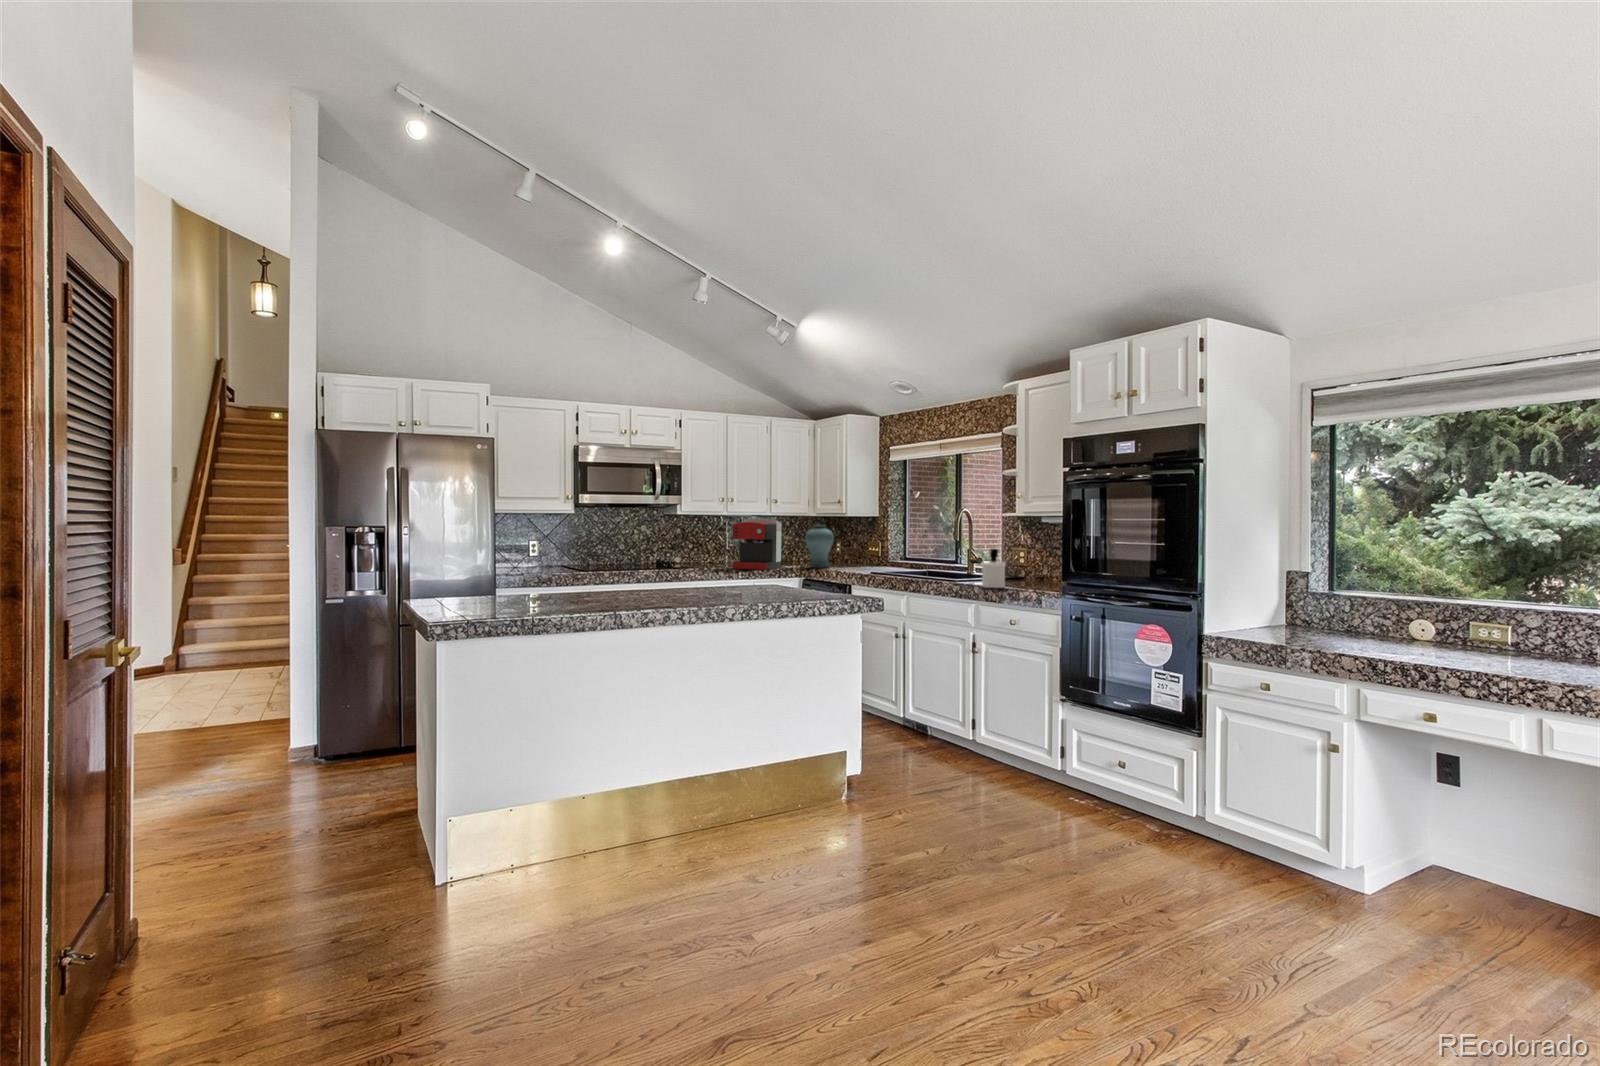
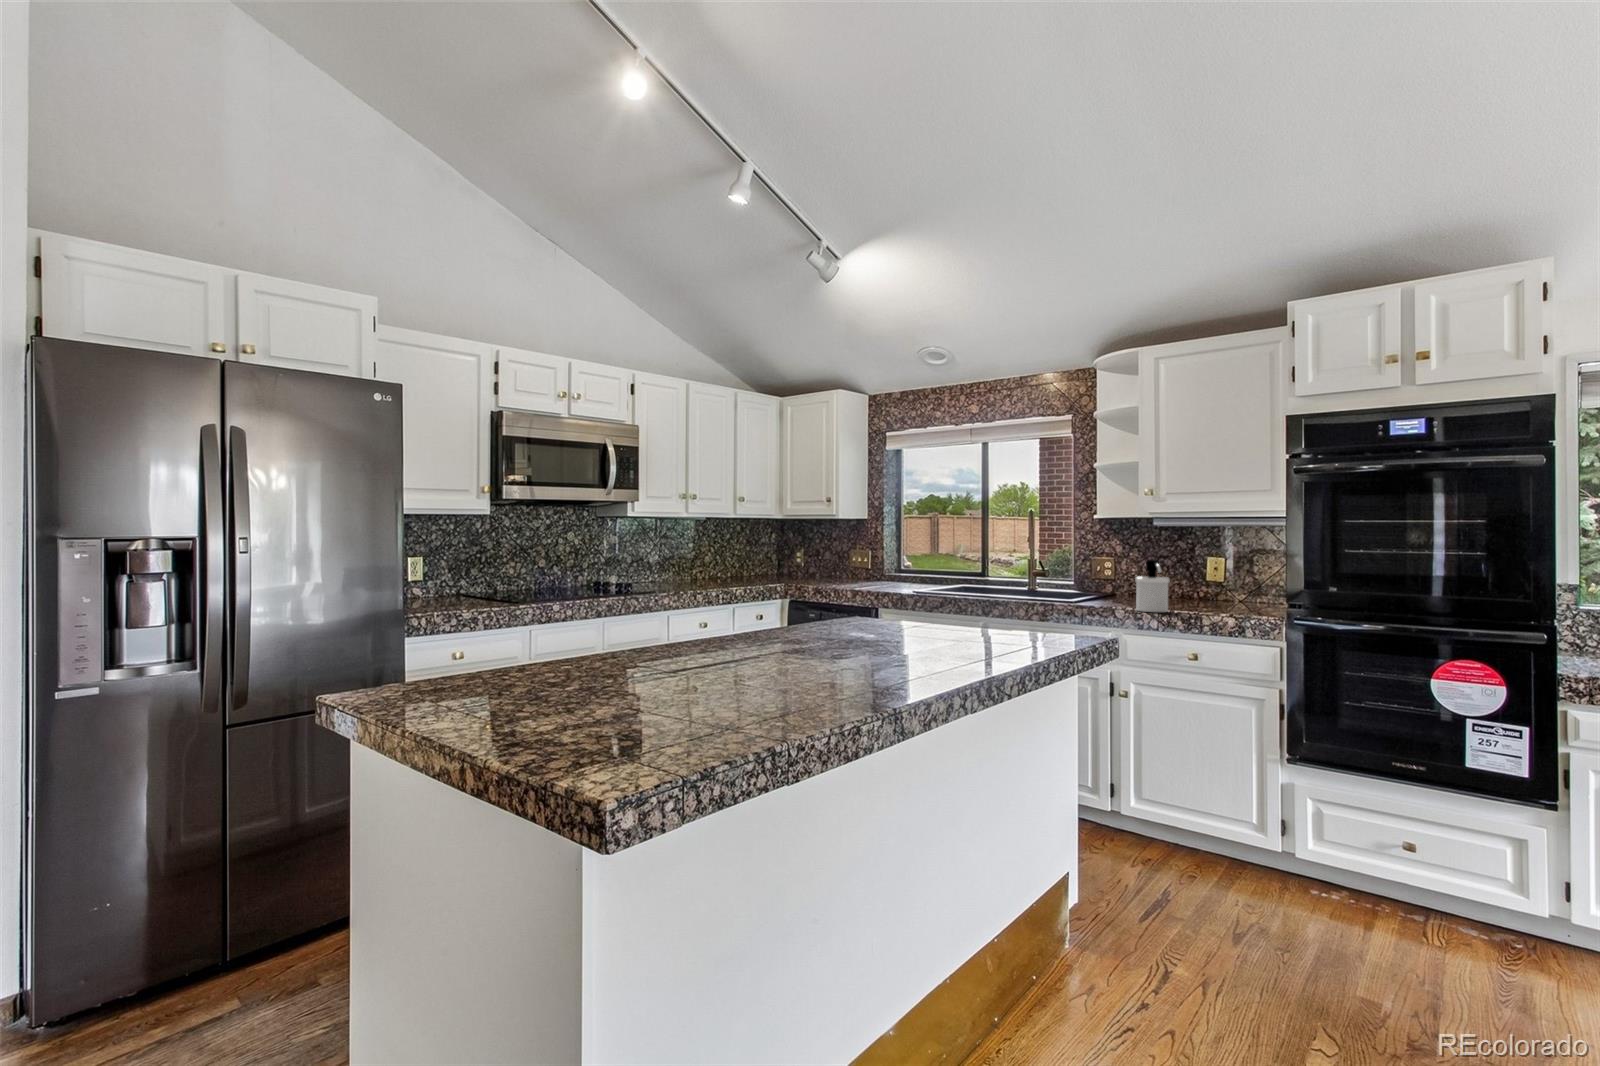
coffee maker: present [733,518,782,570] -> none [715,521,769,591]
vase: present [805,525,834,568] -> none [797,530,834,586]

